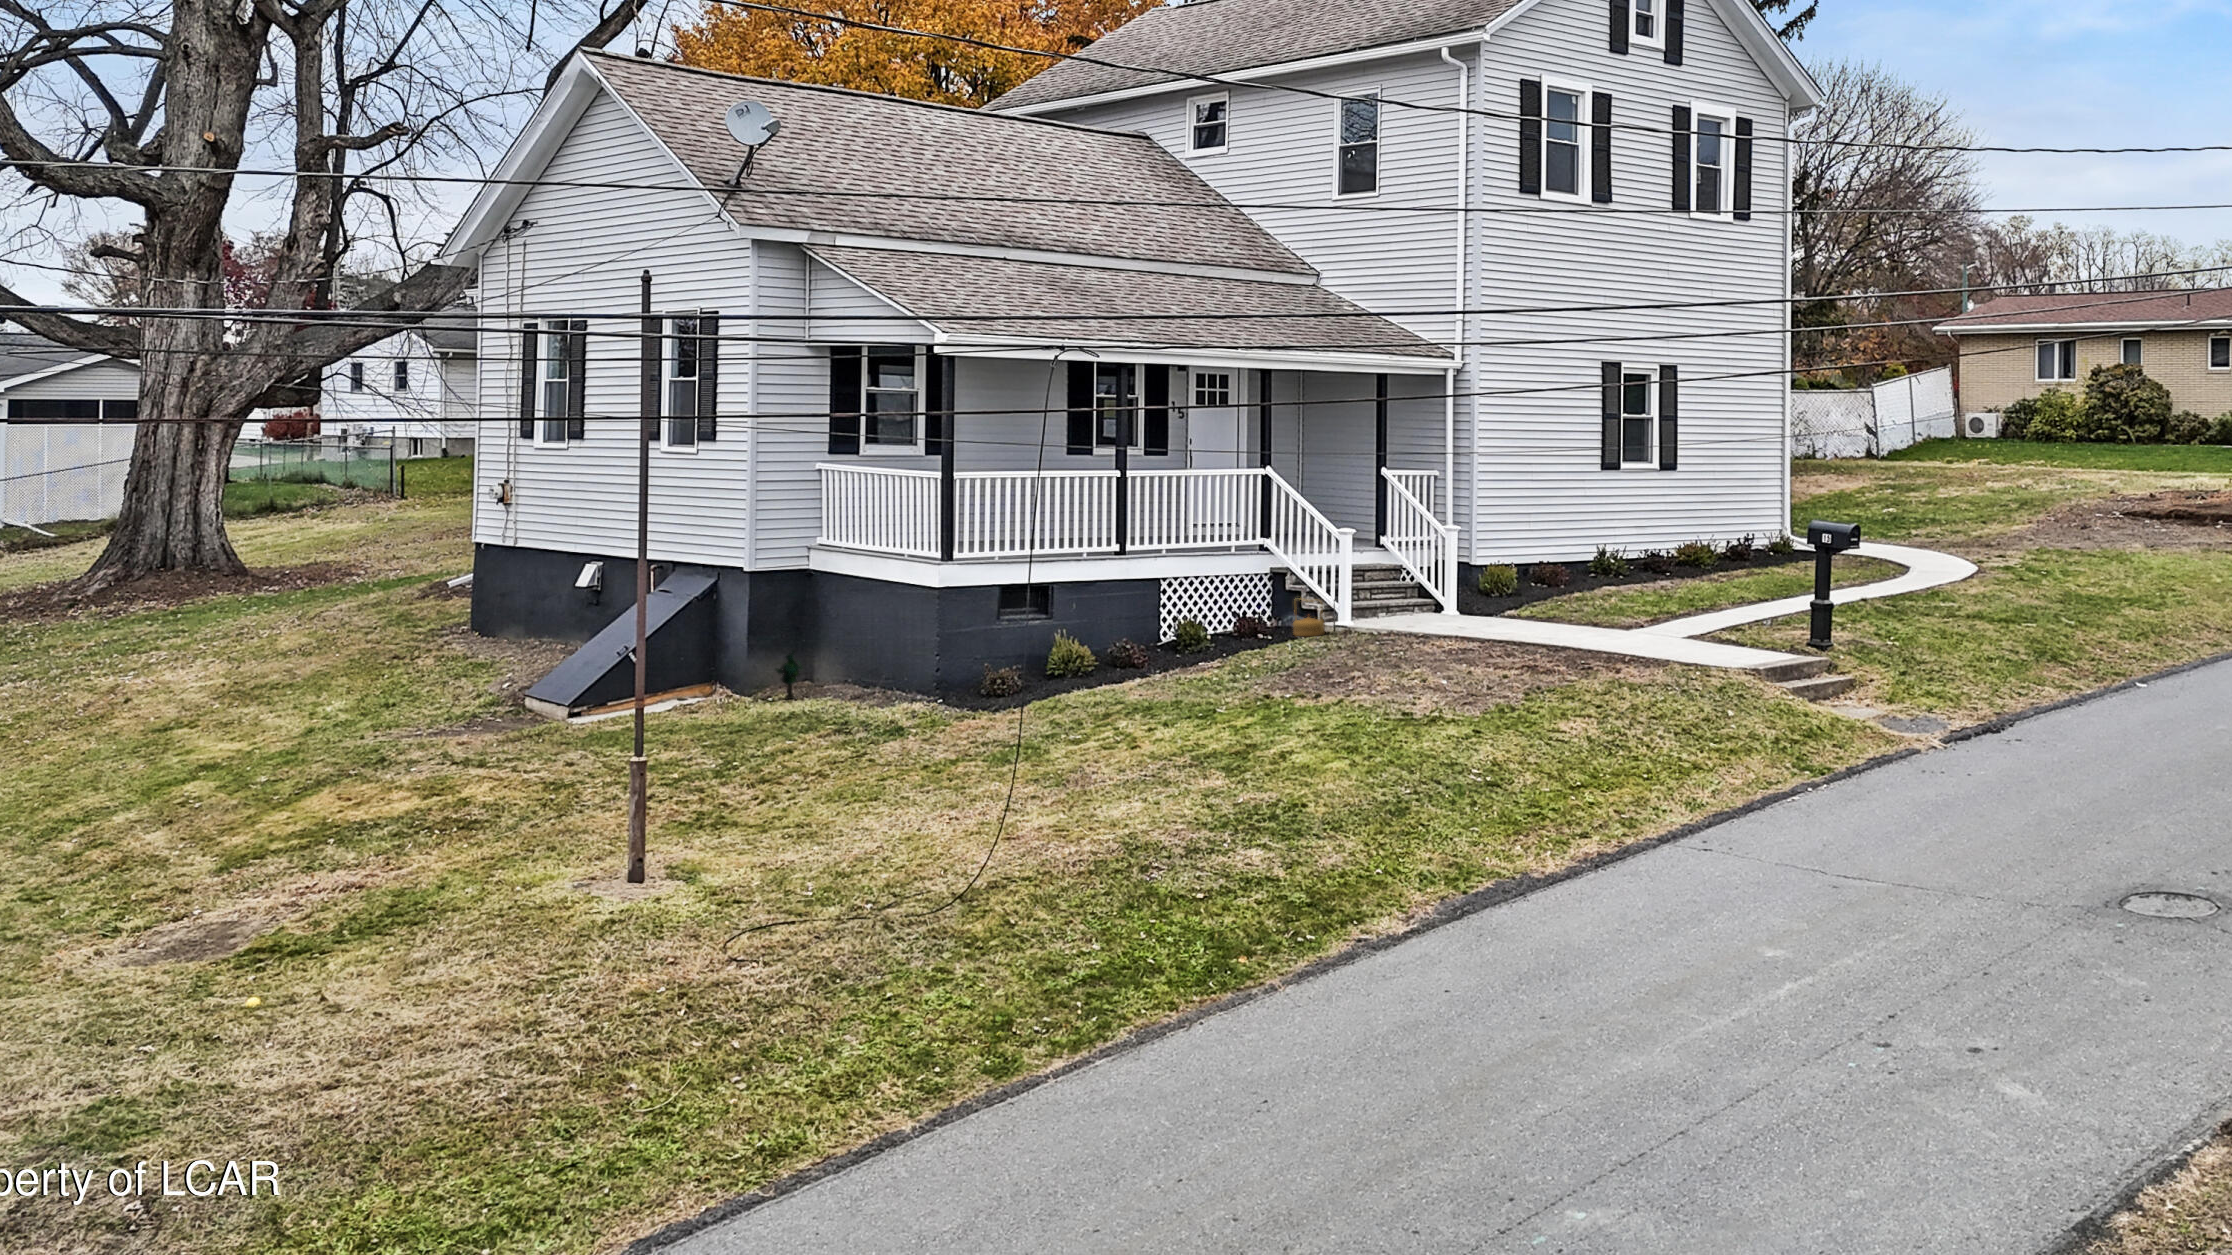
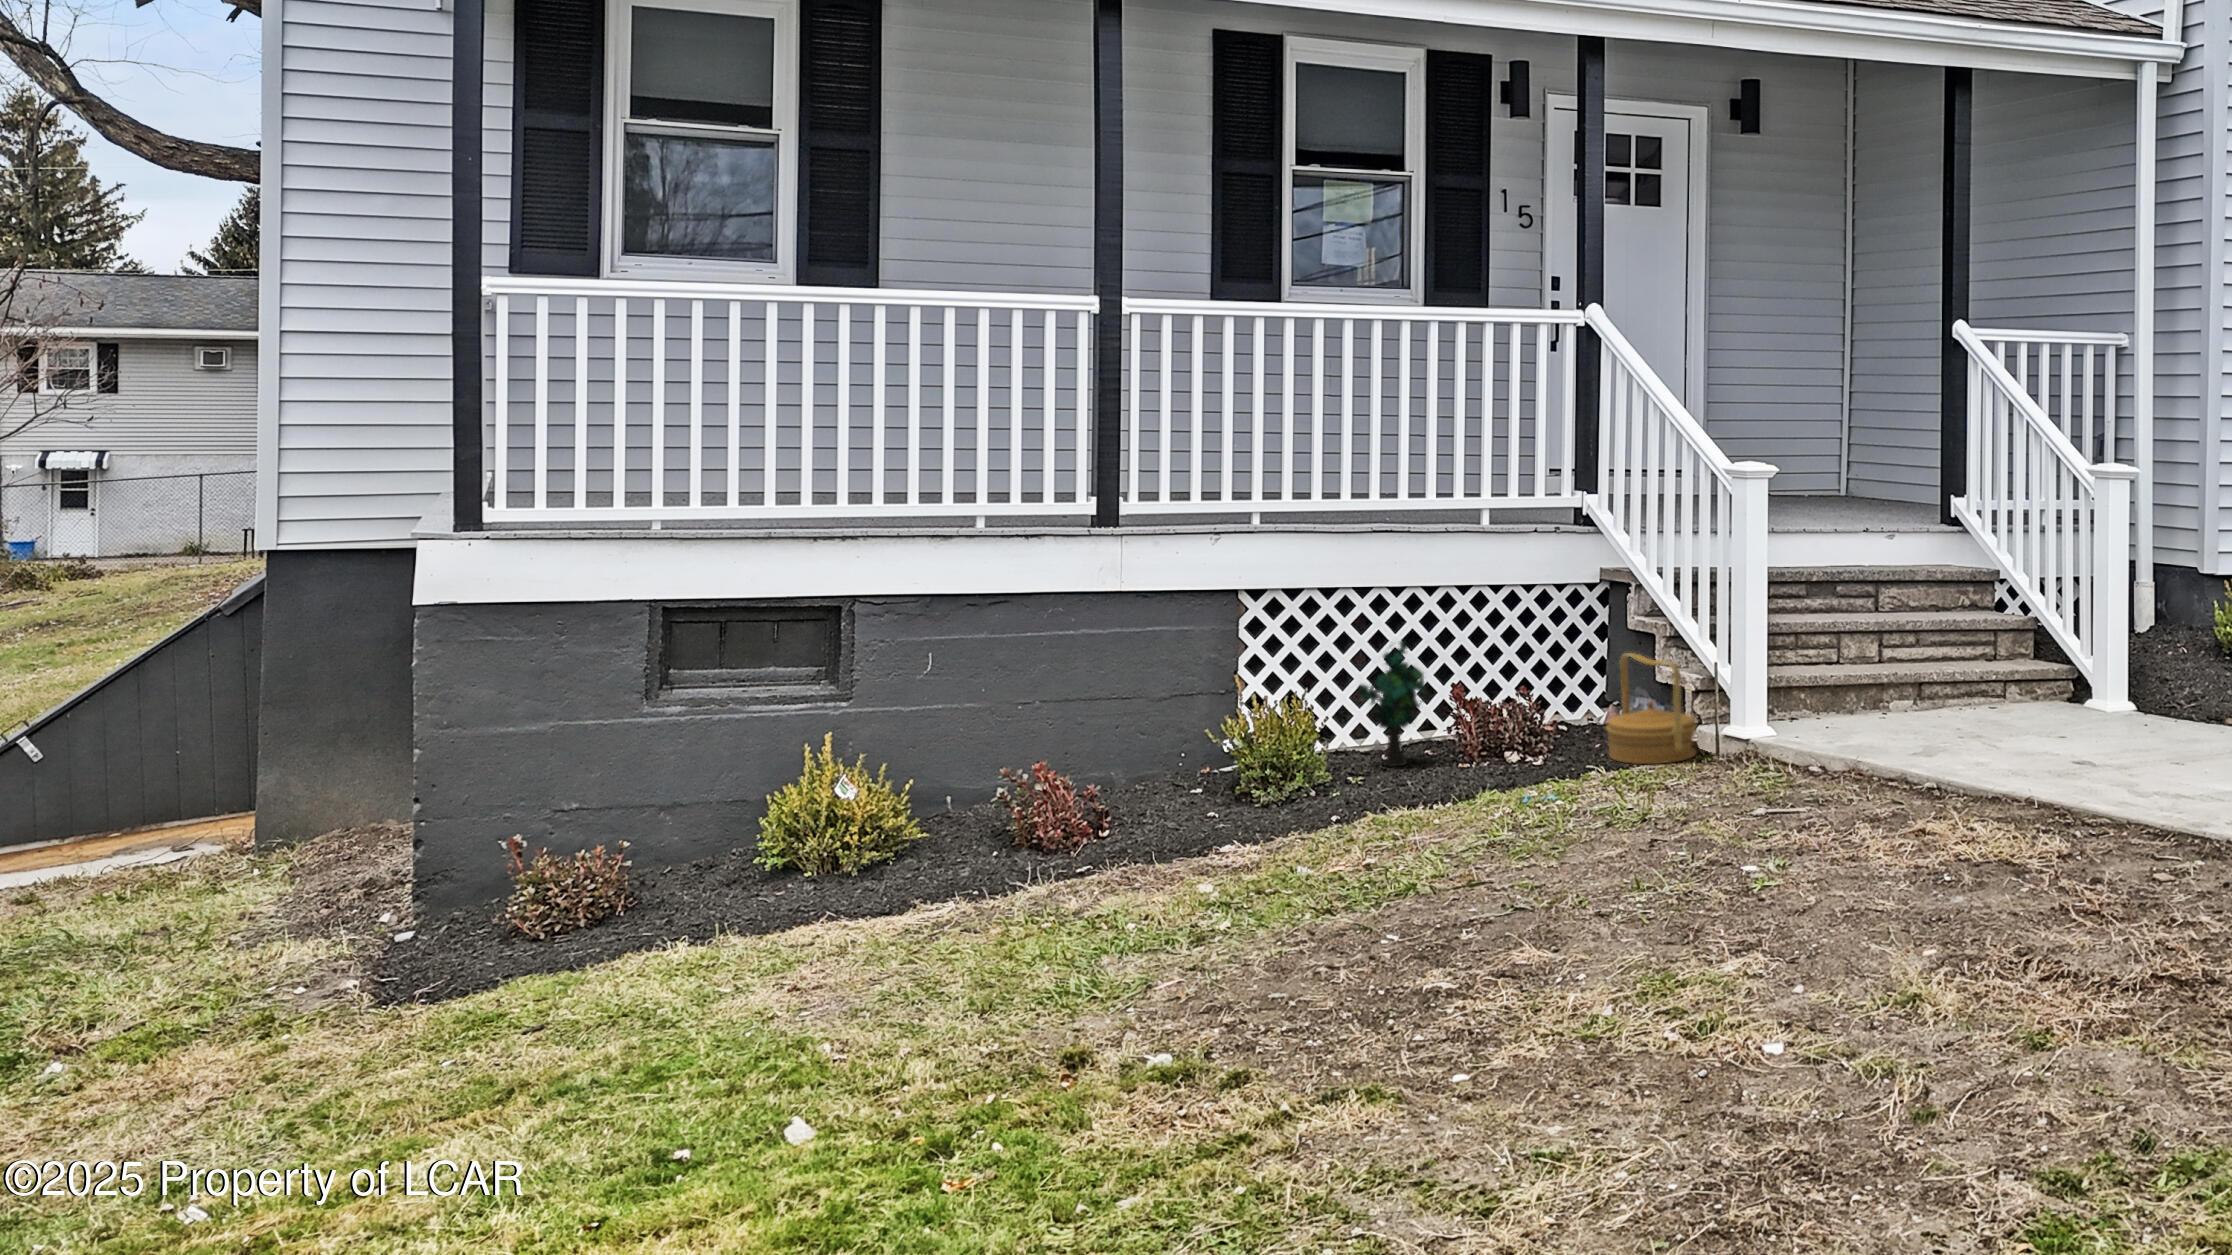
decorative plant: present [776,651,802,699] -> present [1359,639,1426,766]

